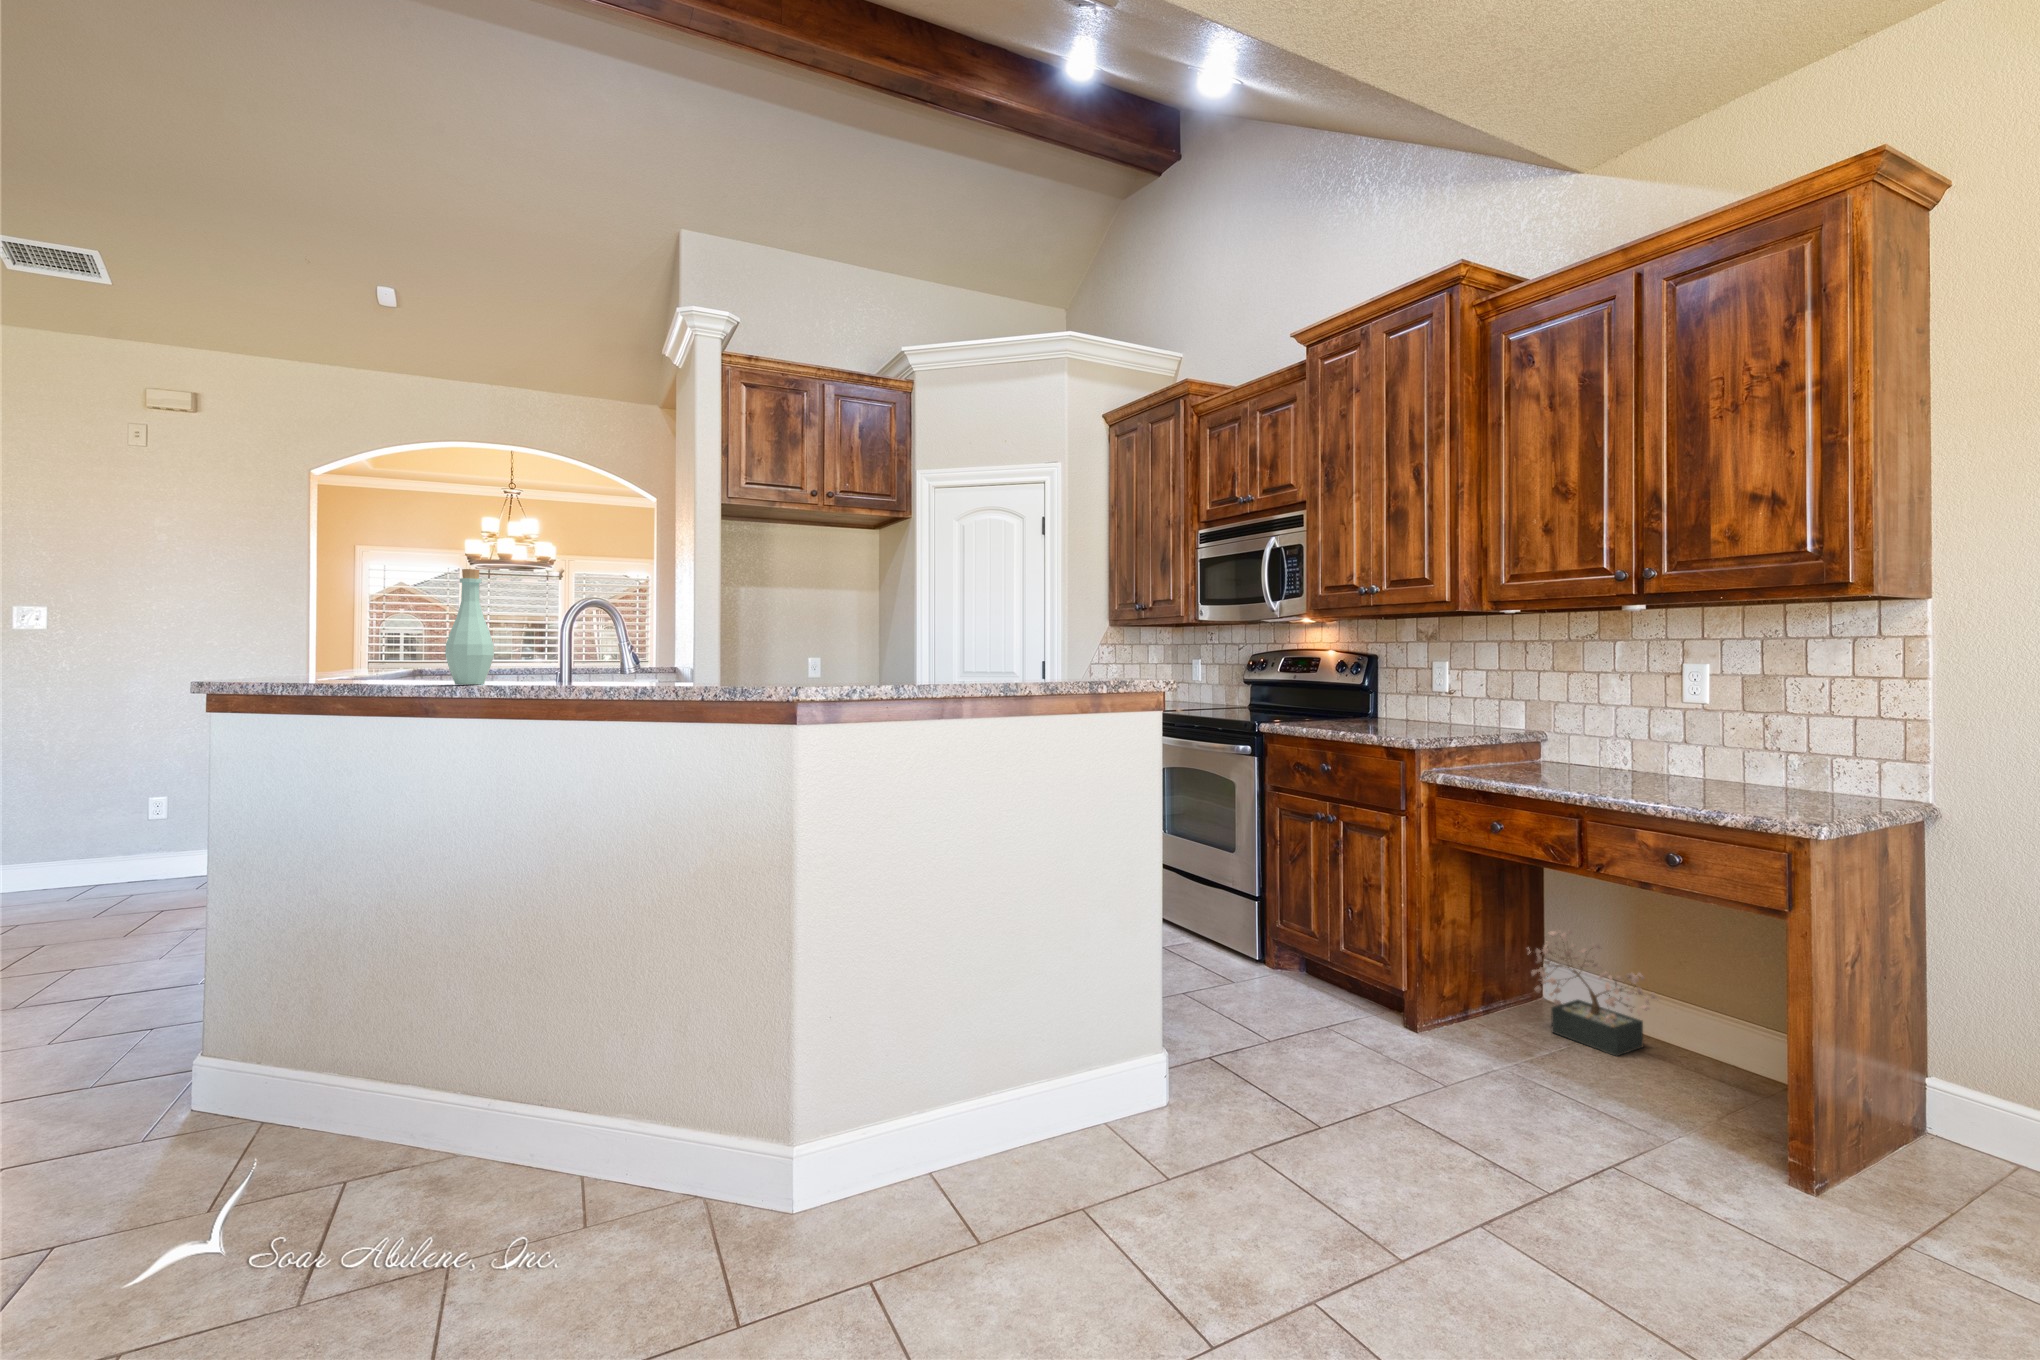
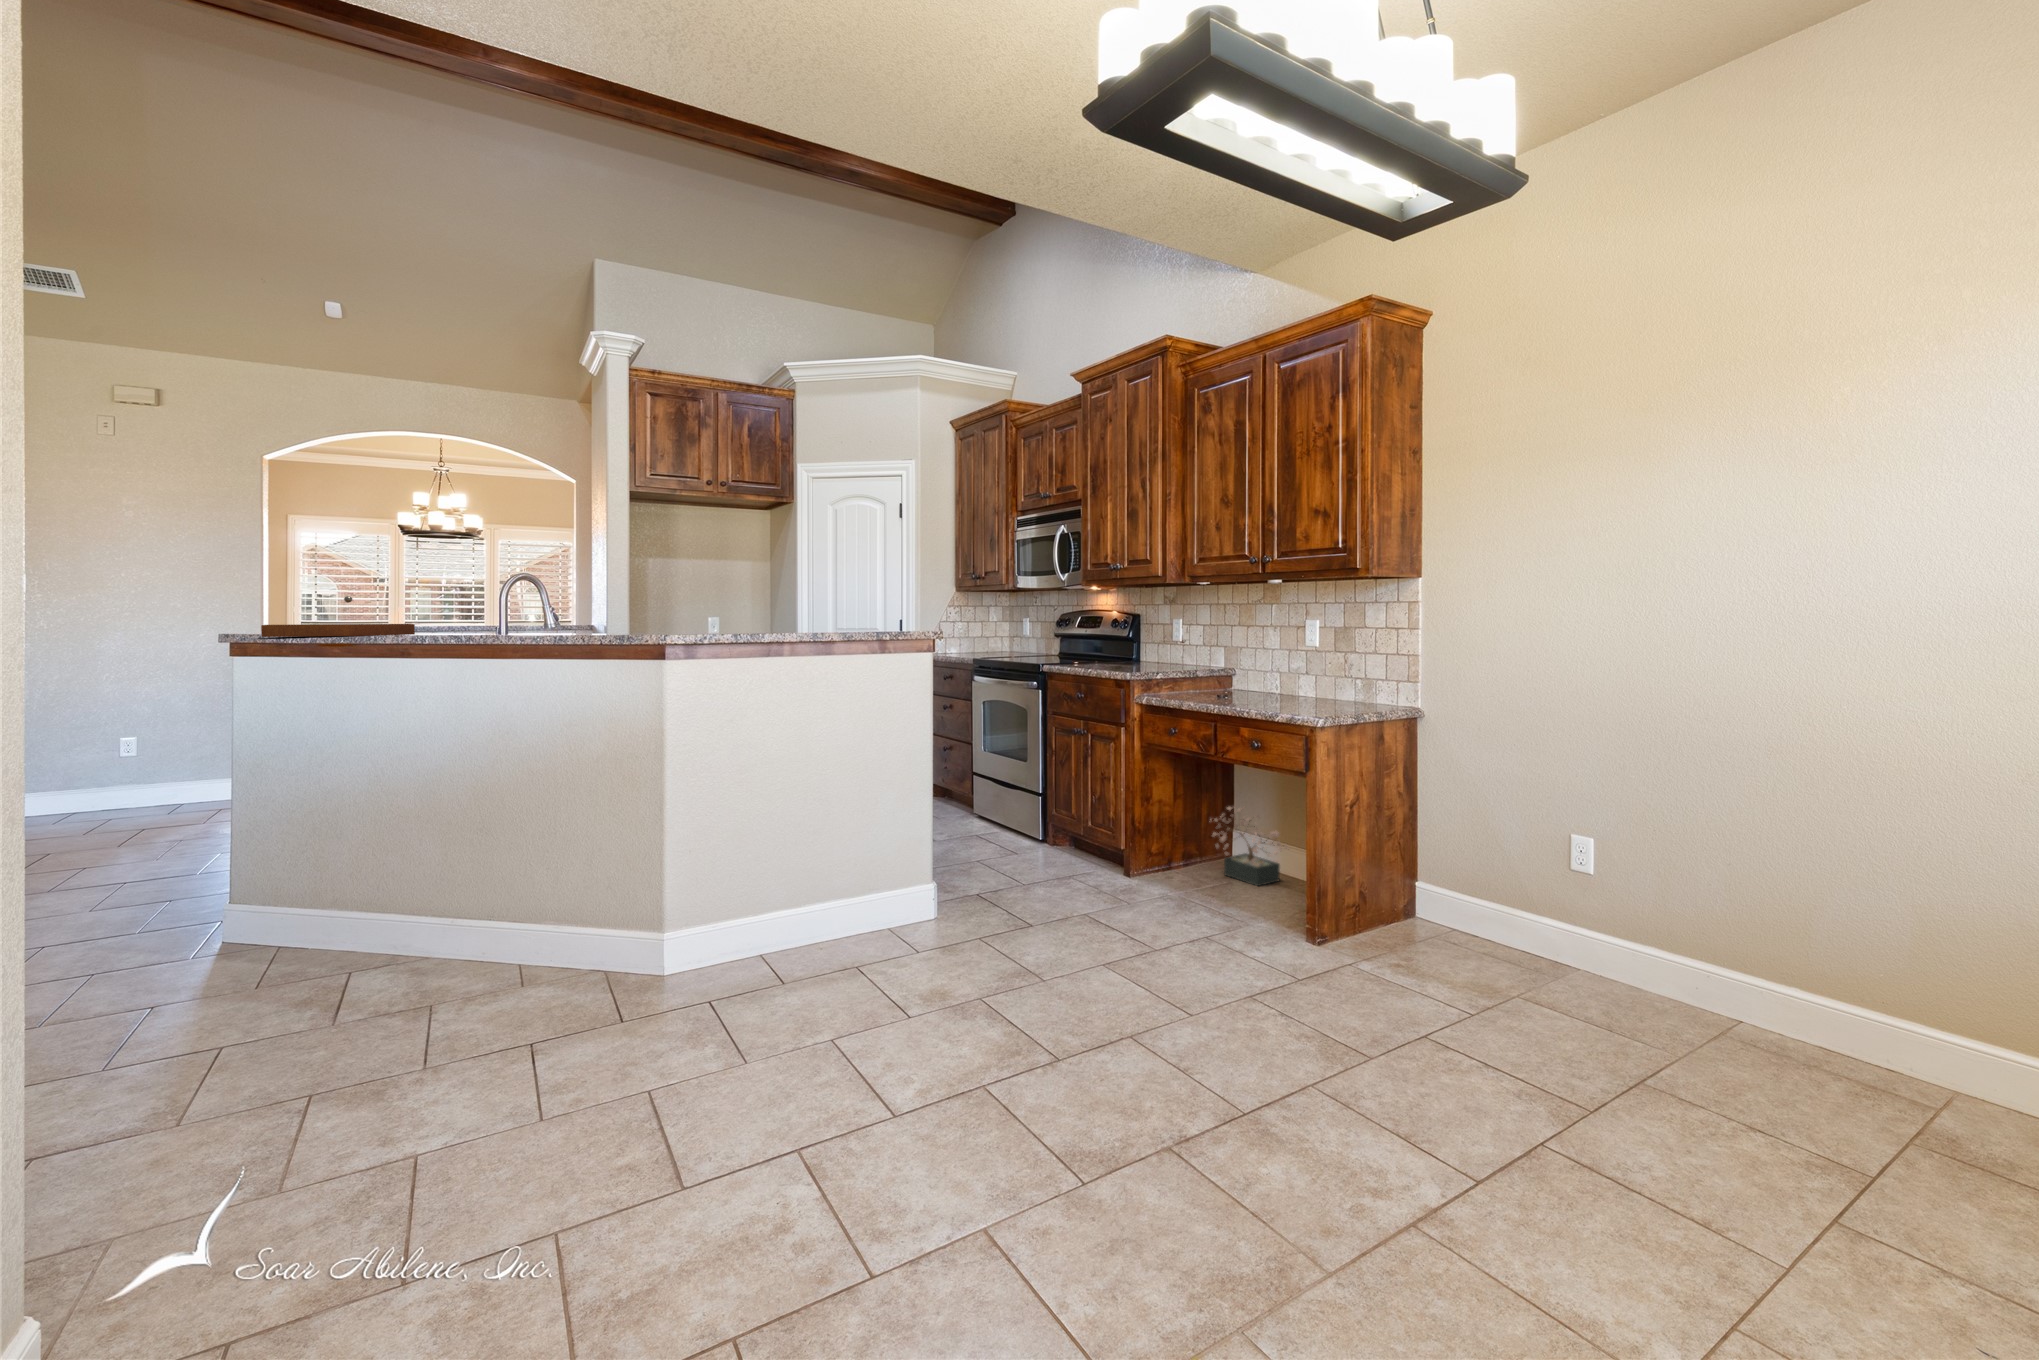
bottle: present [445,569,494,684] -> none [415,553,451,634]
tray: none [237,631,446,689] -> present [261,596,415,637]

